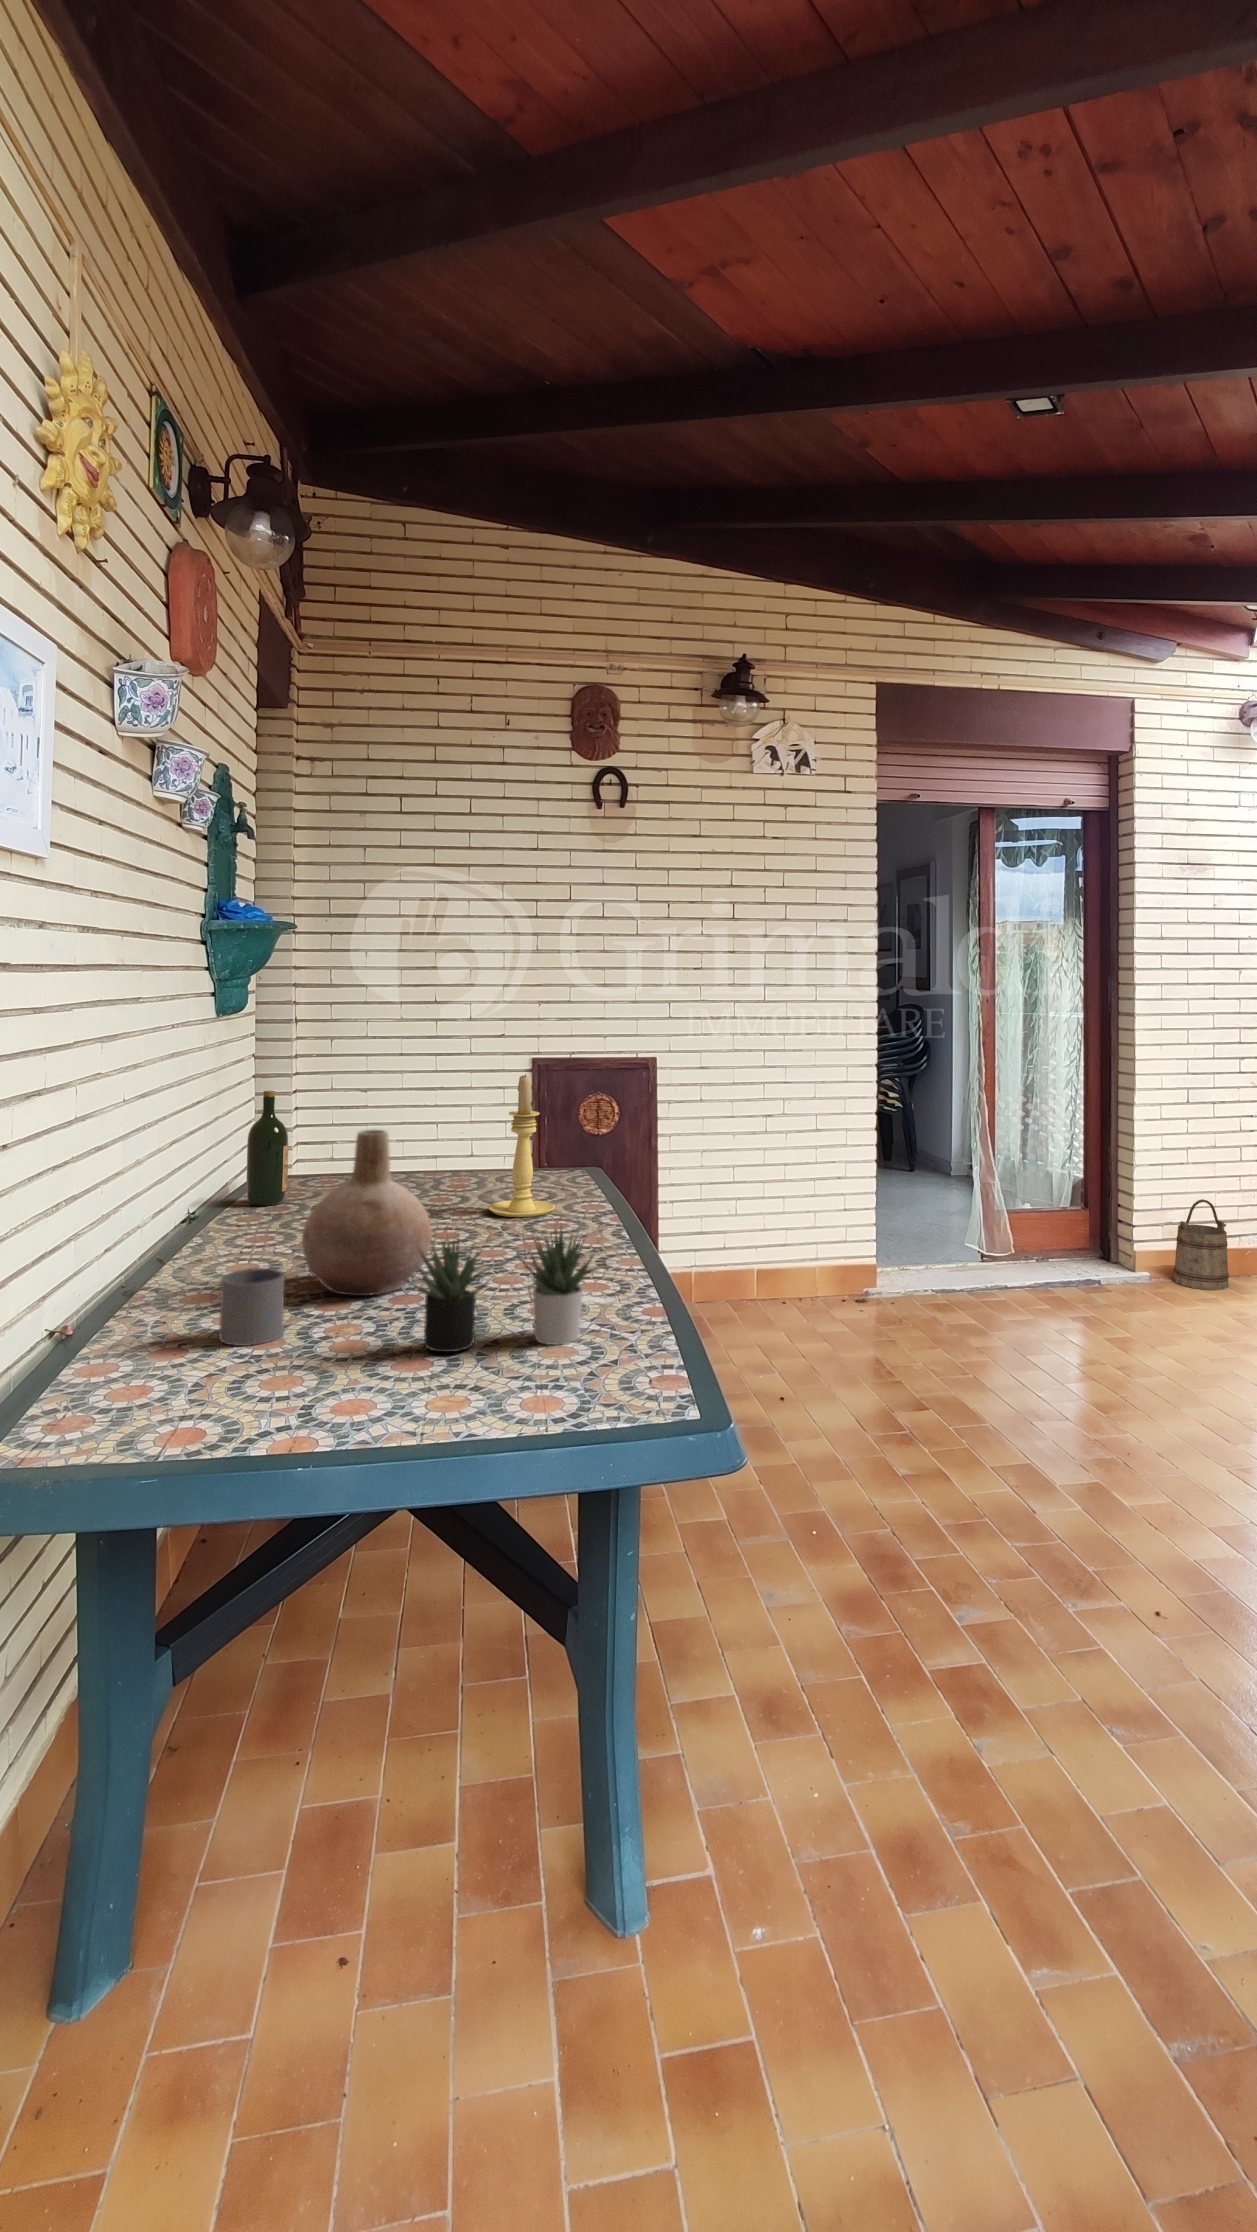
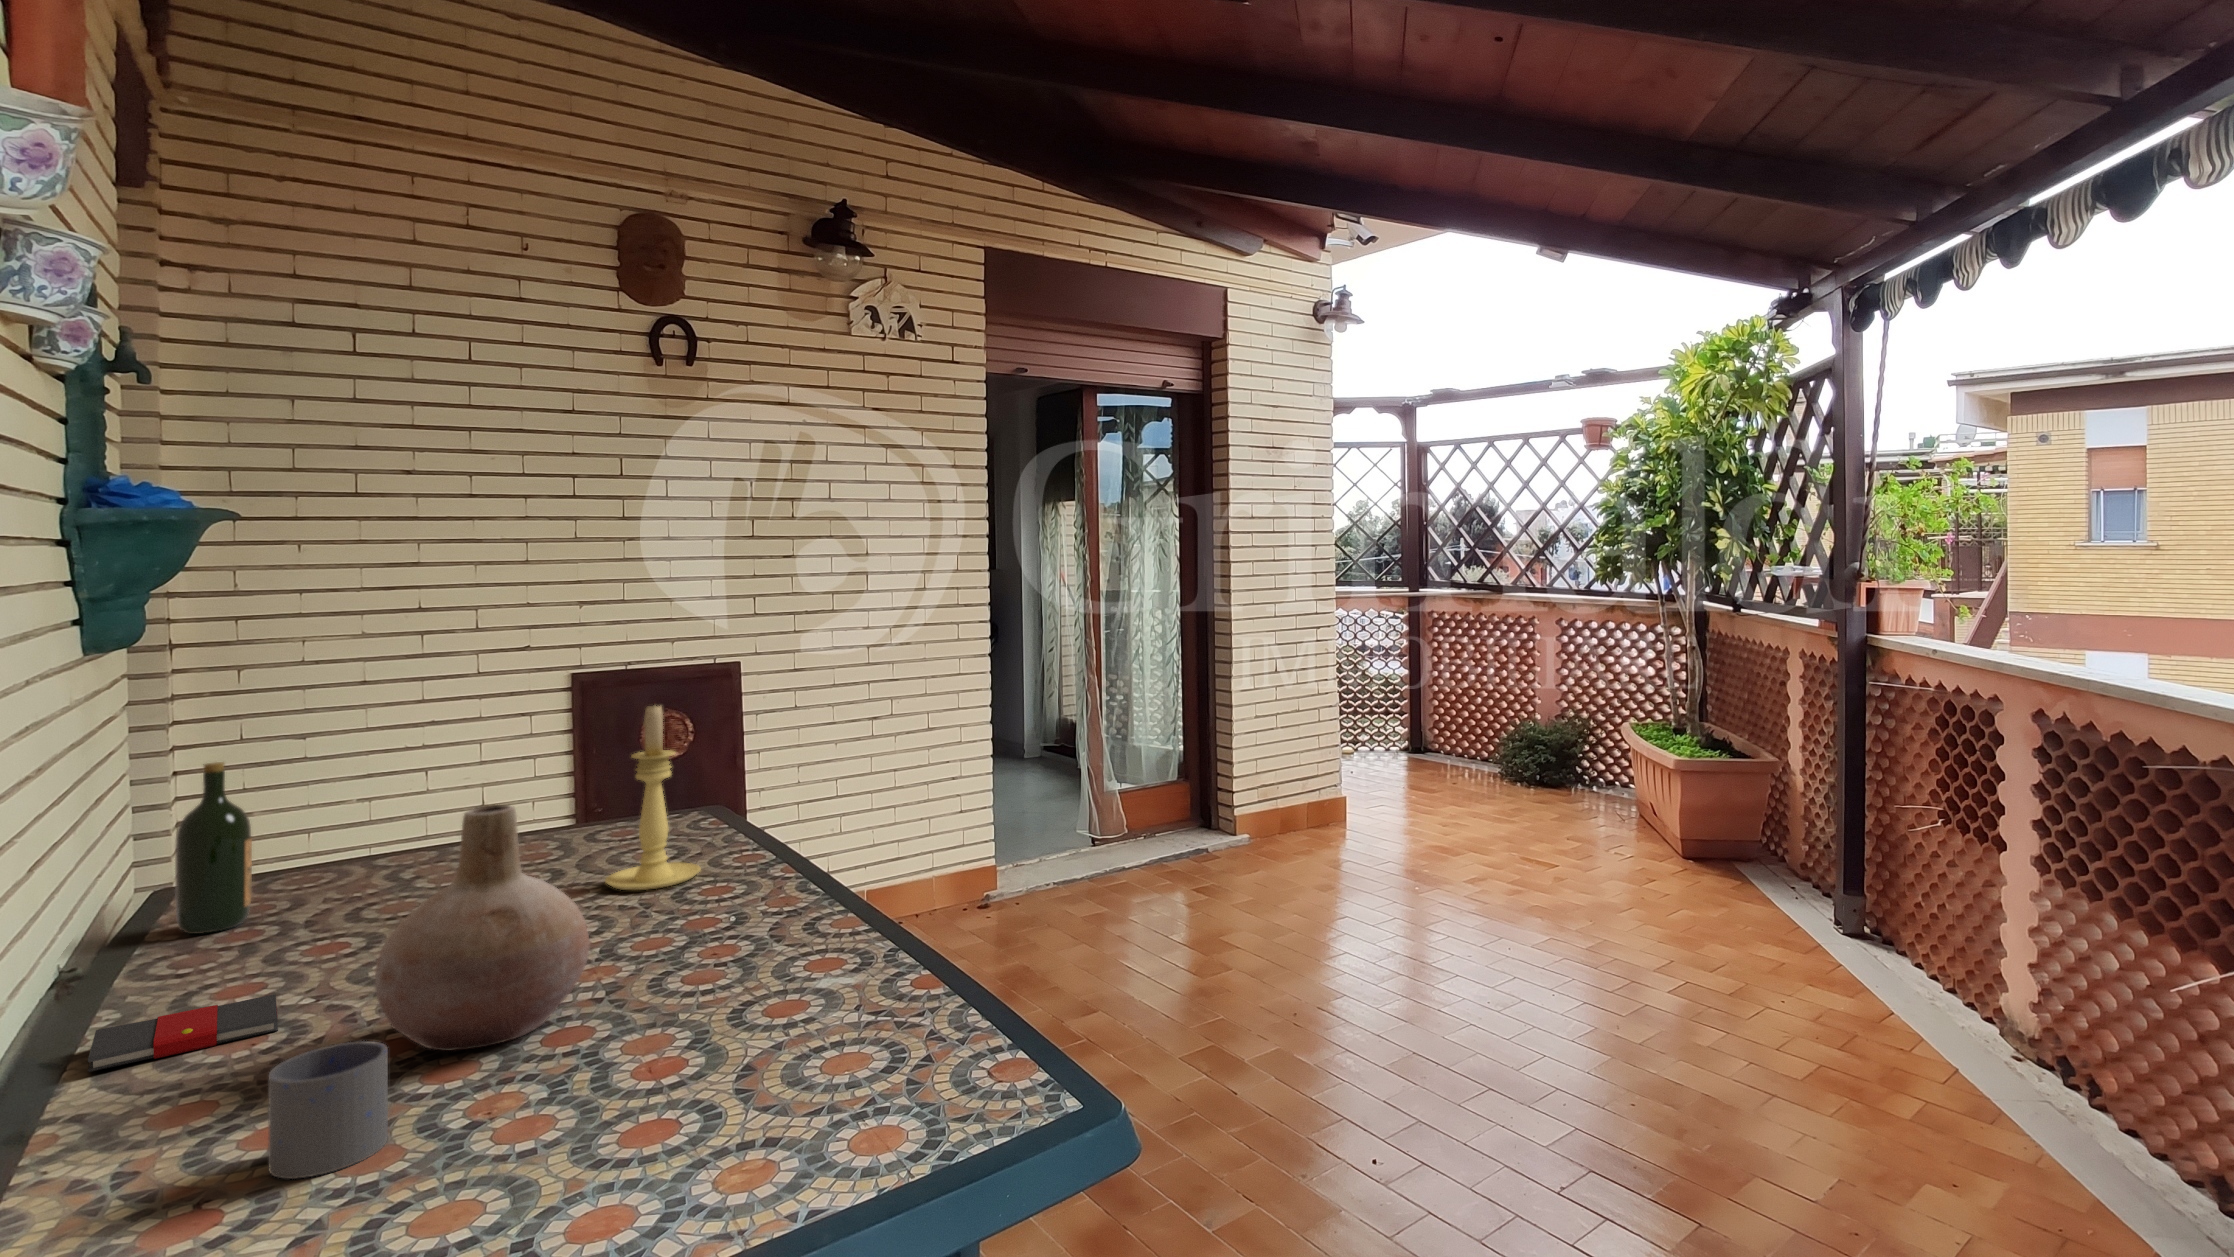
bucket: present [1173,1199,1229,1290] -> none [1271,758,1318,842]
succulent plant: present [398,1226,600,1352] -> none [602,897,908,1109]
book: none [169,1245,271,1271] -> present [88,994,278,1072]

